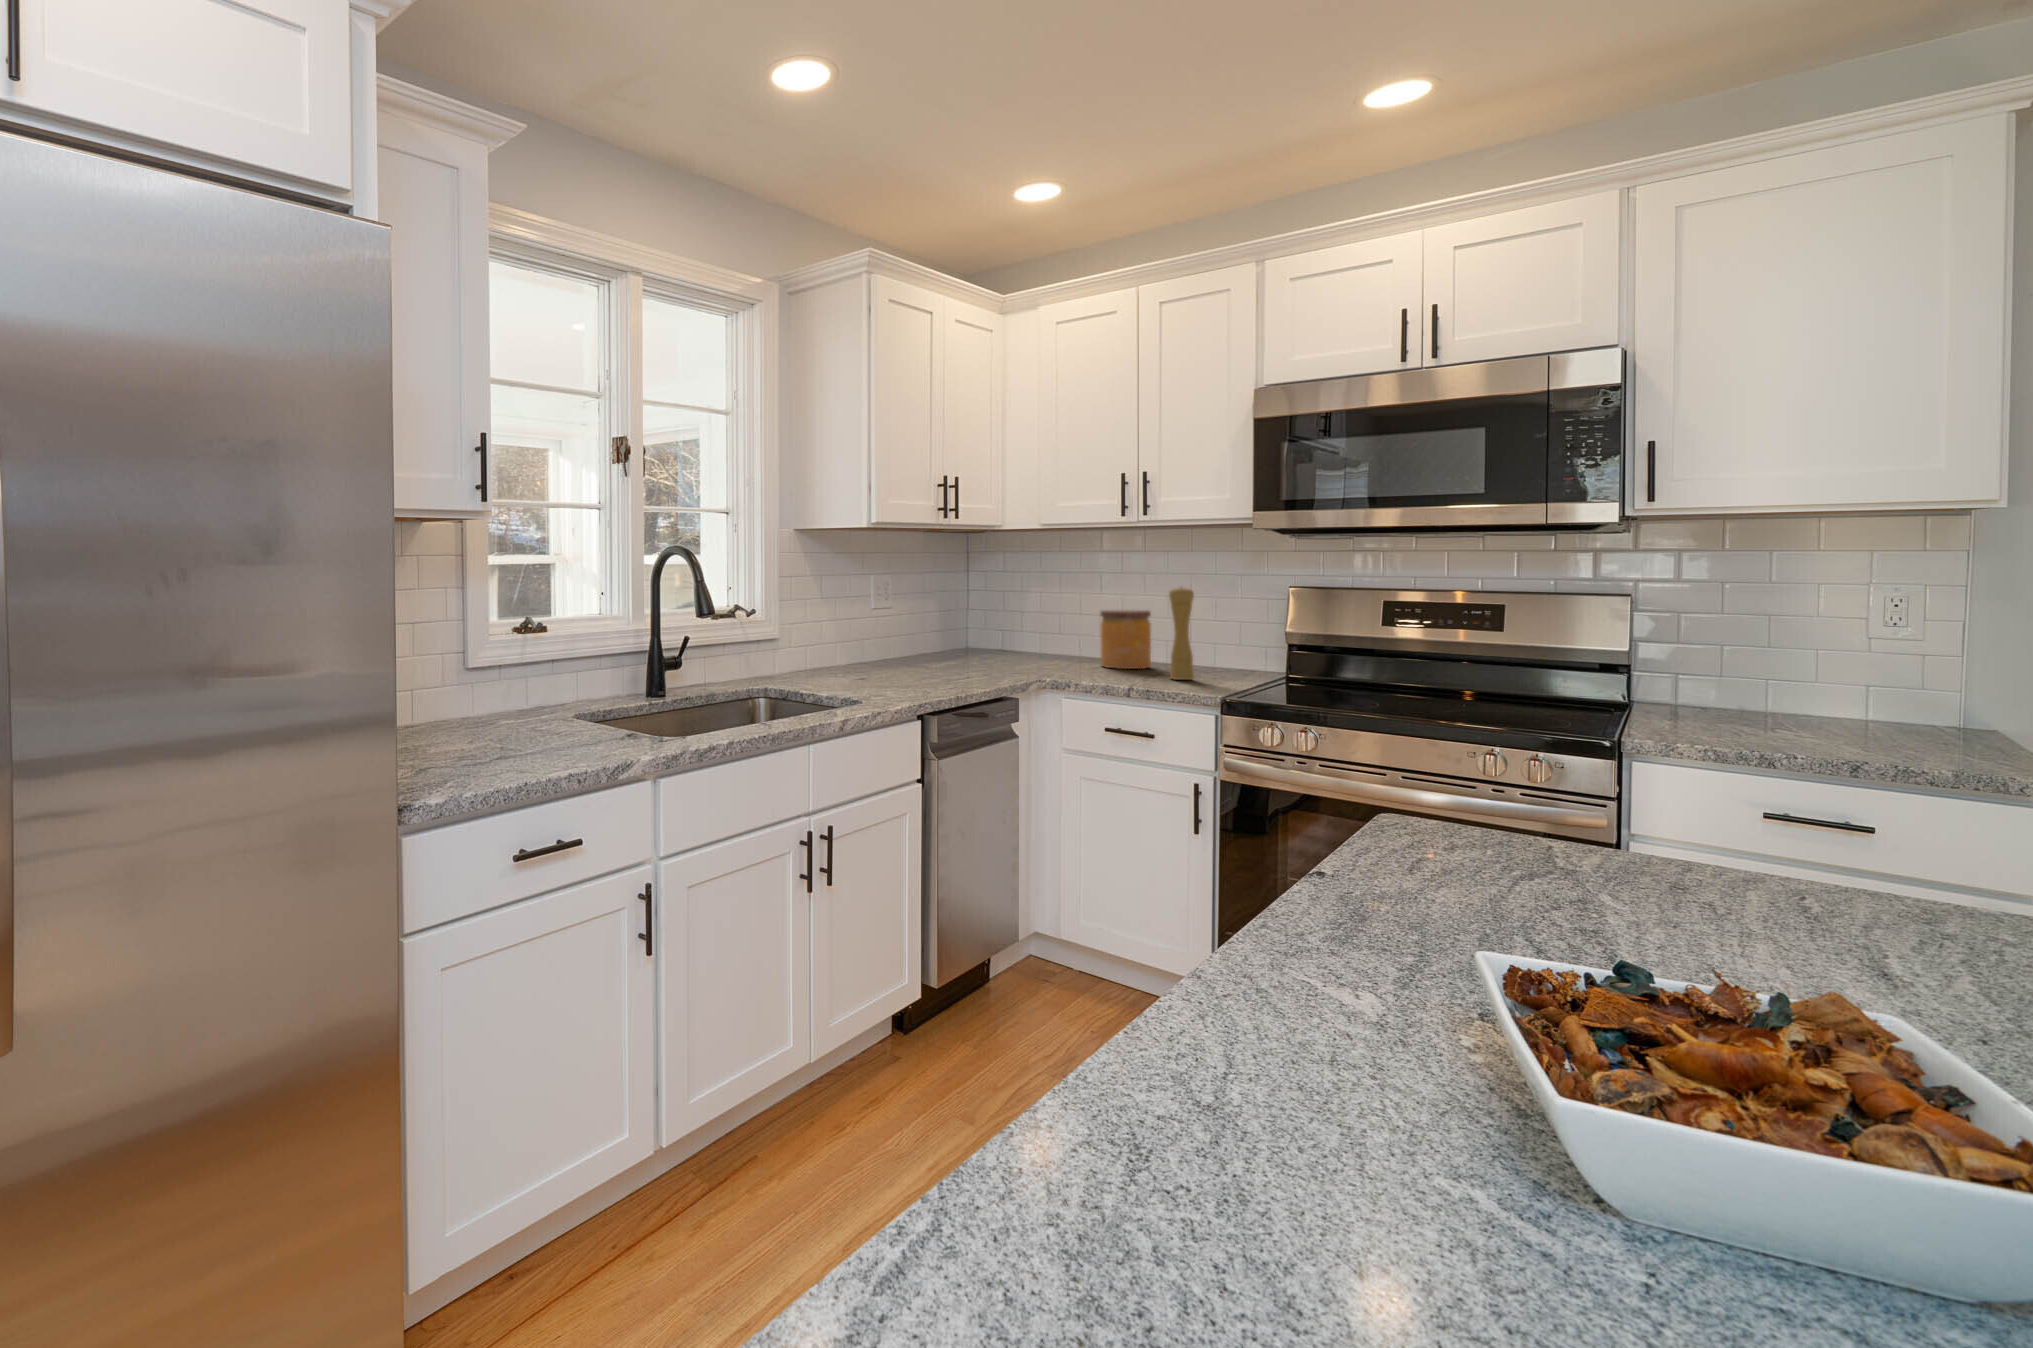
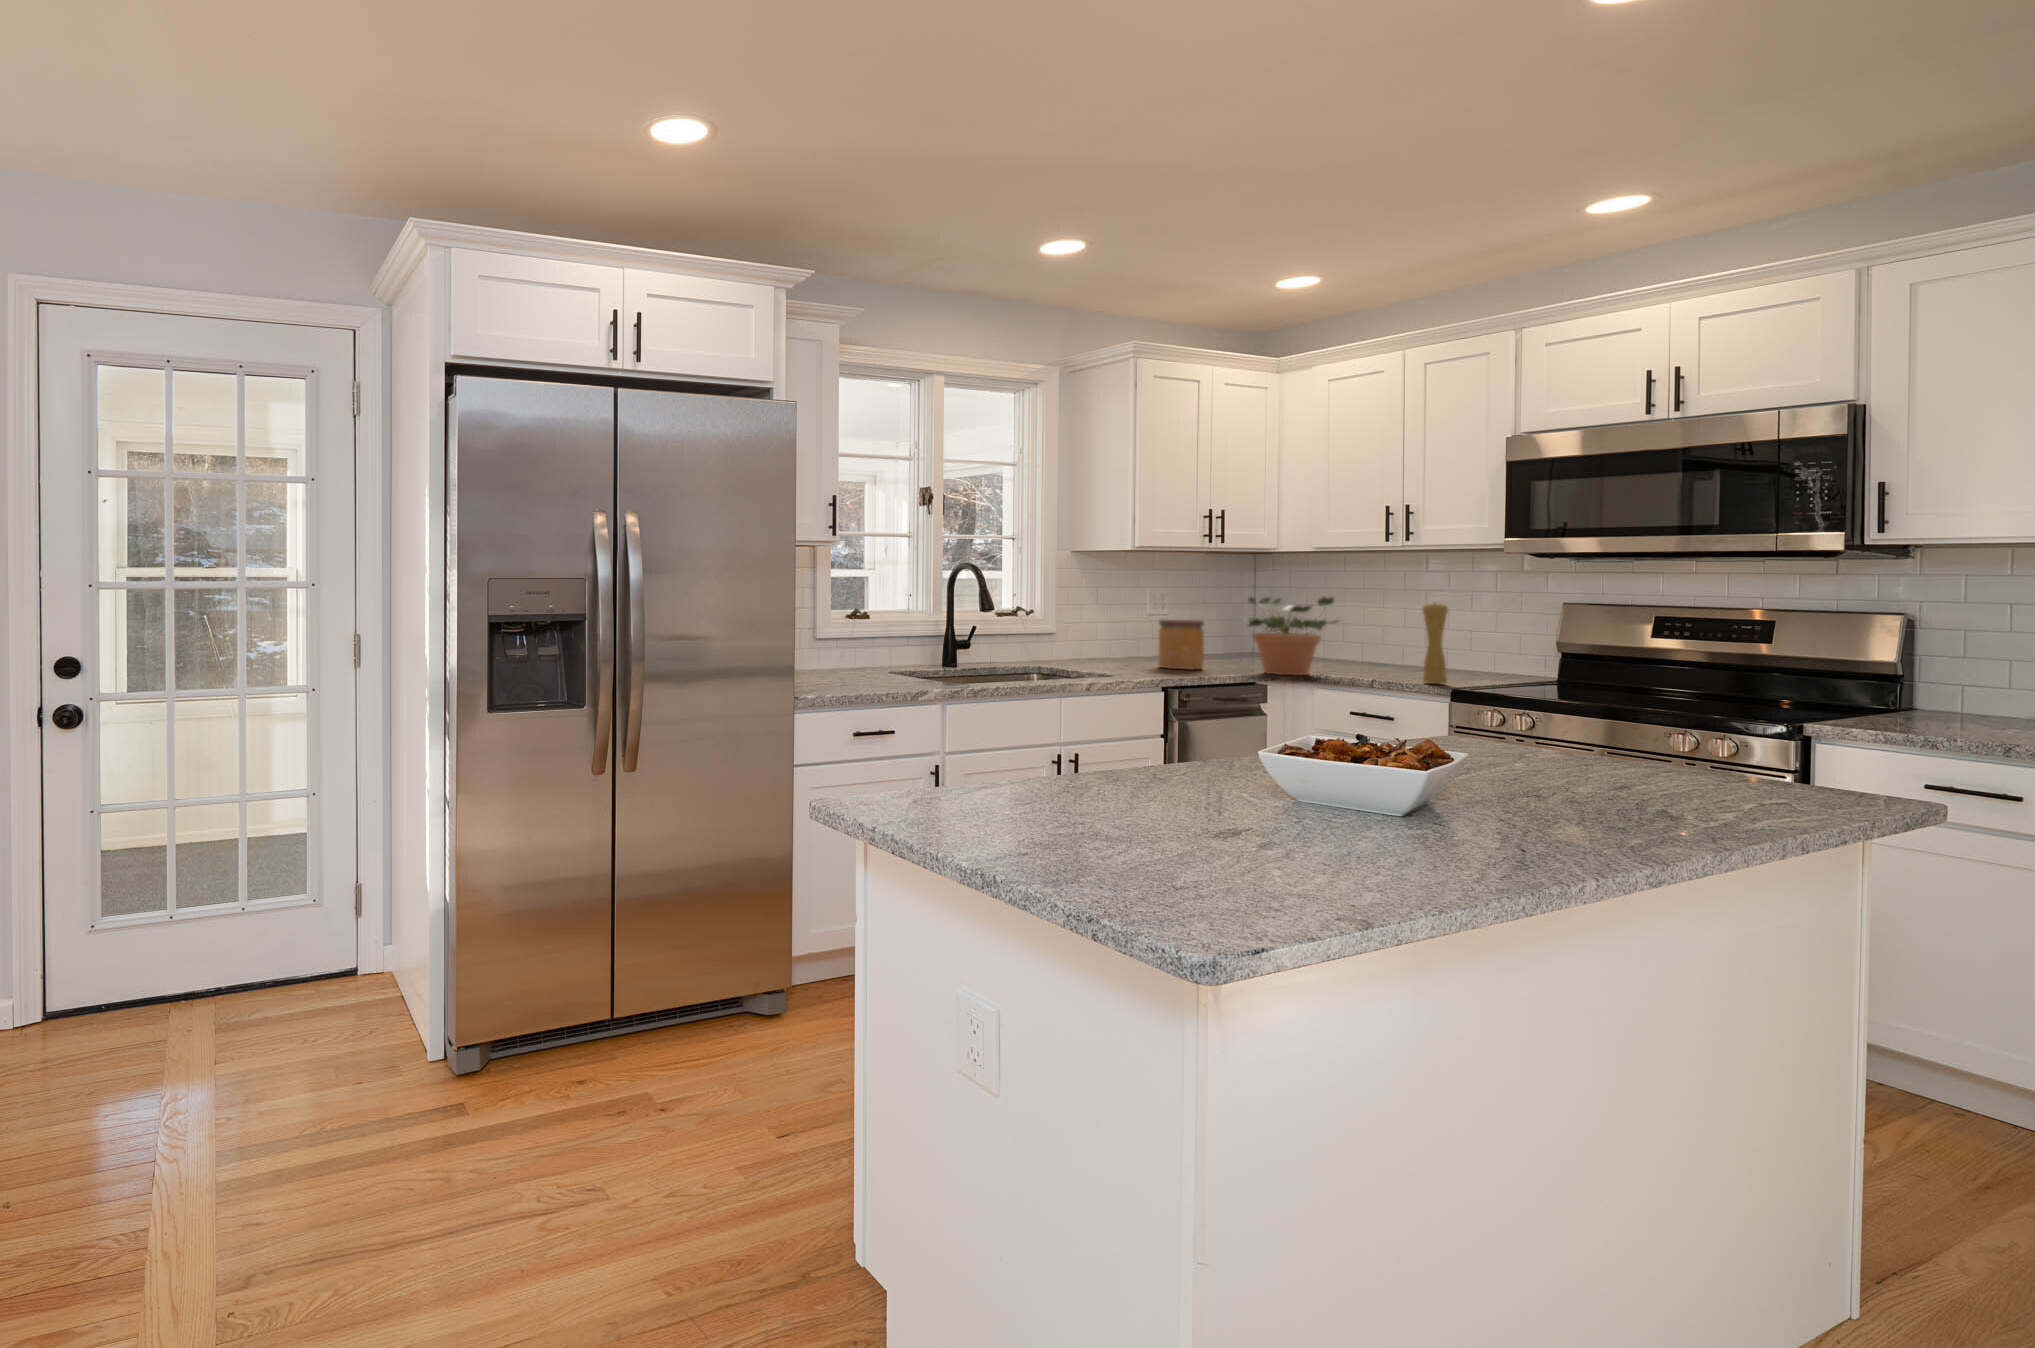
potted plant: none [981,581,1095,676] -> present [1248,597,1338,675]
jar: present [1100,610,1151,669] -> present [1159,619,1204,669]

